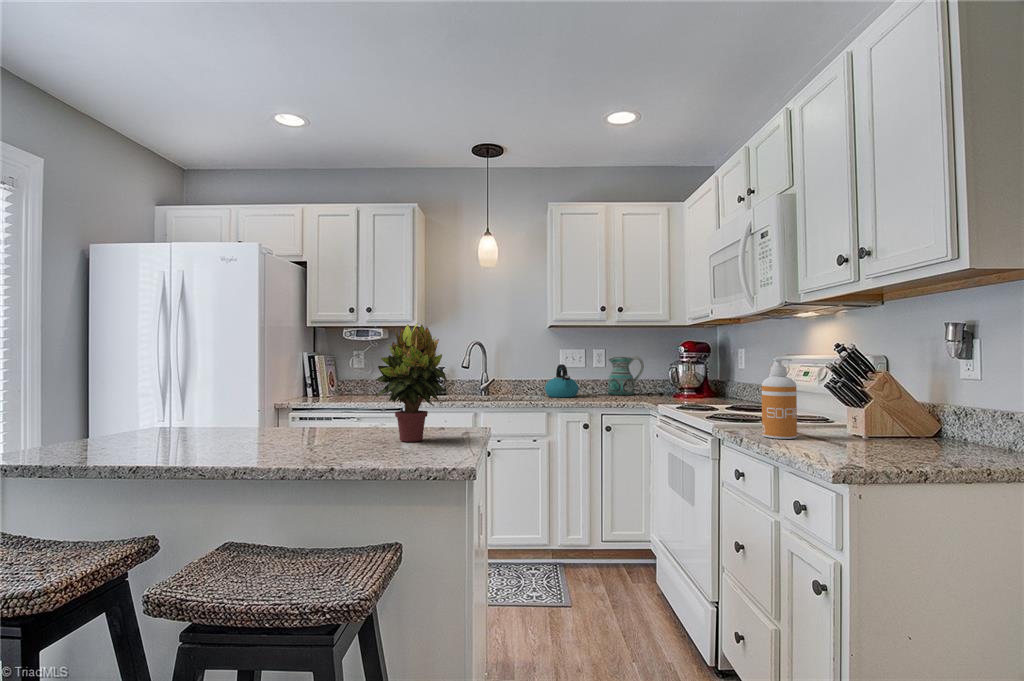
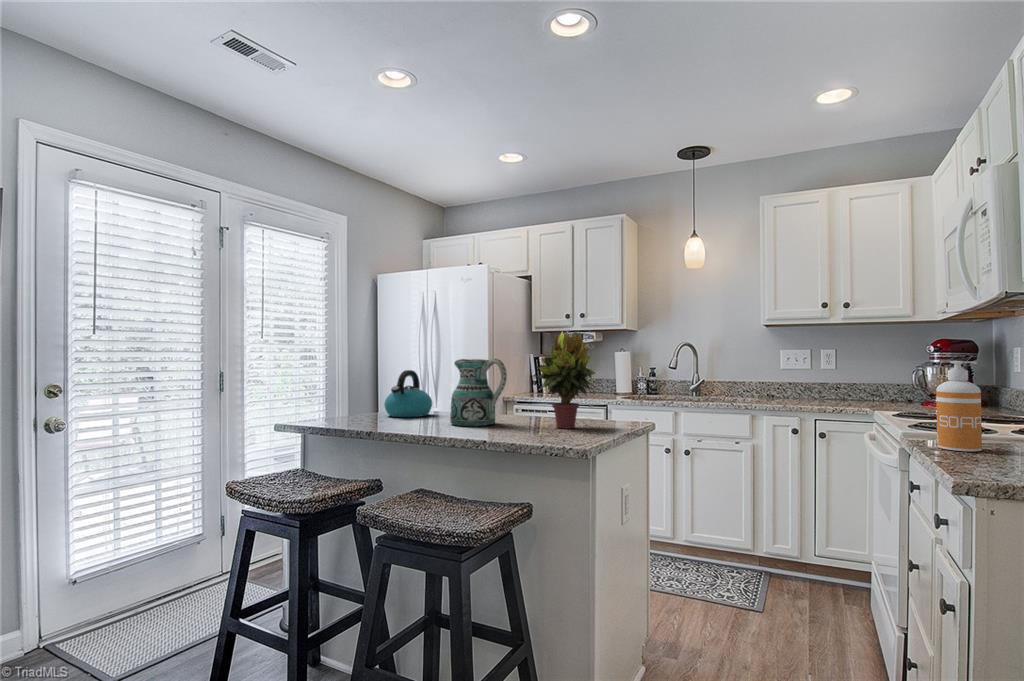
ceramic pitcher: present [608,356,644,395] -> present [450,359,507,426]
kettle: present [545,364,579,397] -> present [384,370,432,417]

